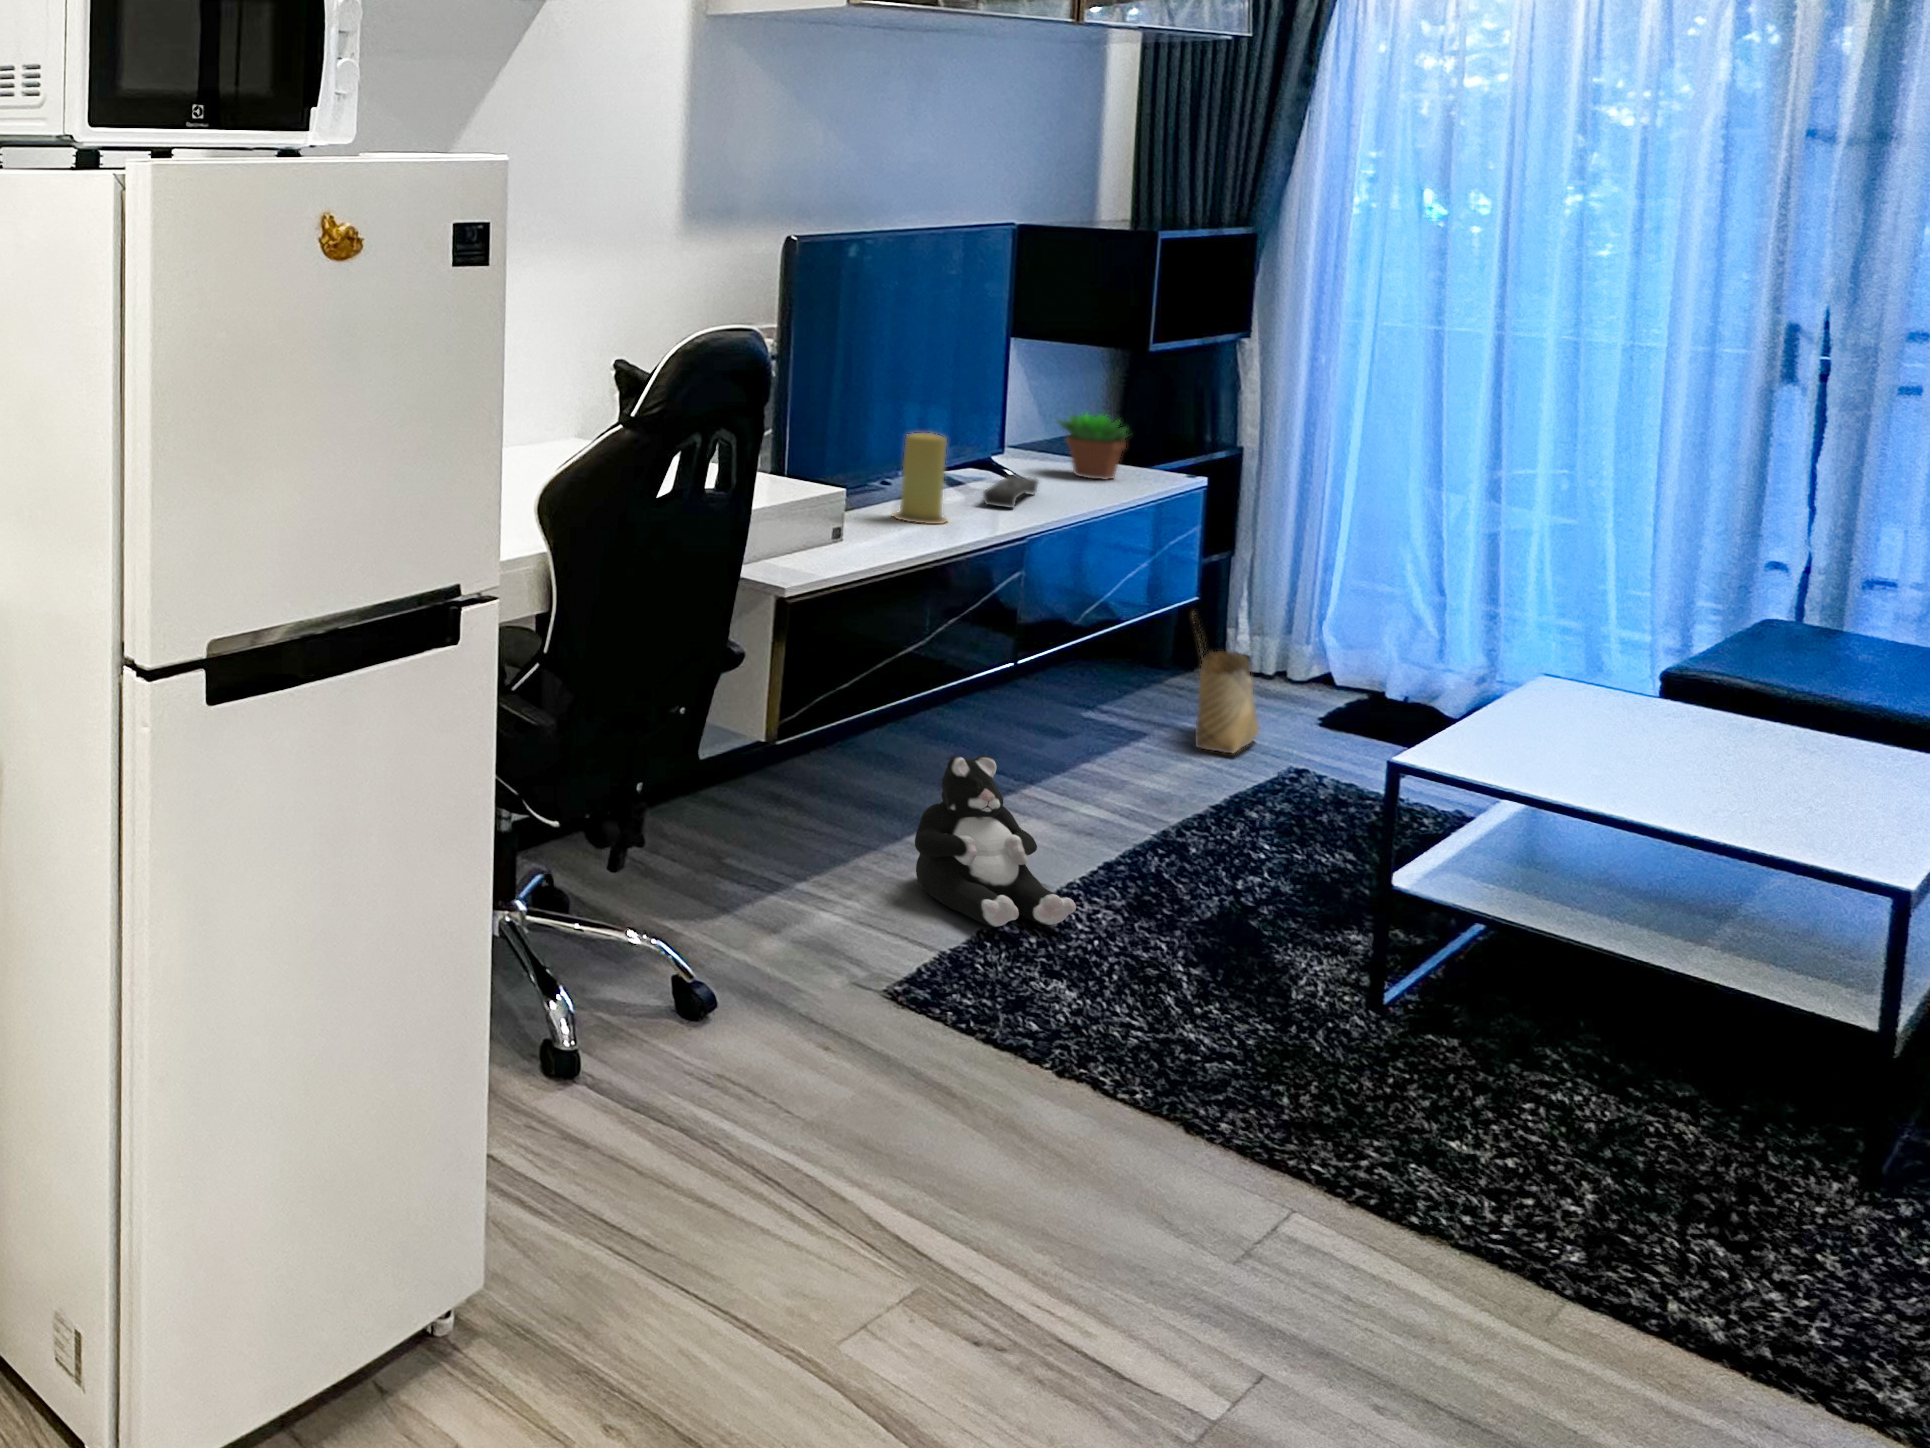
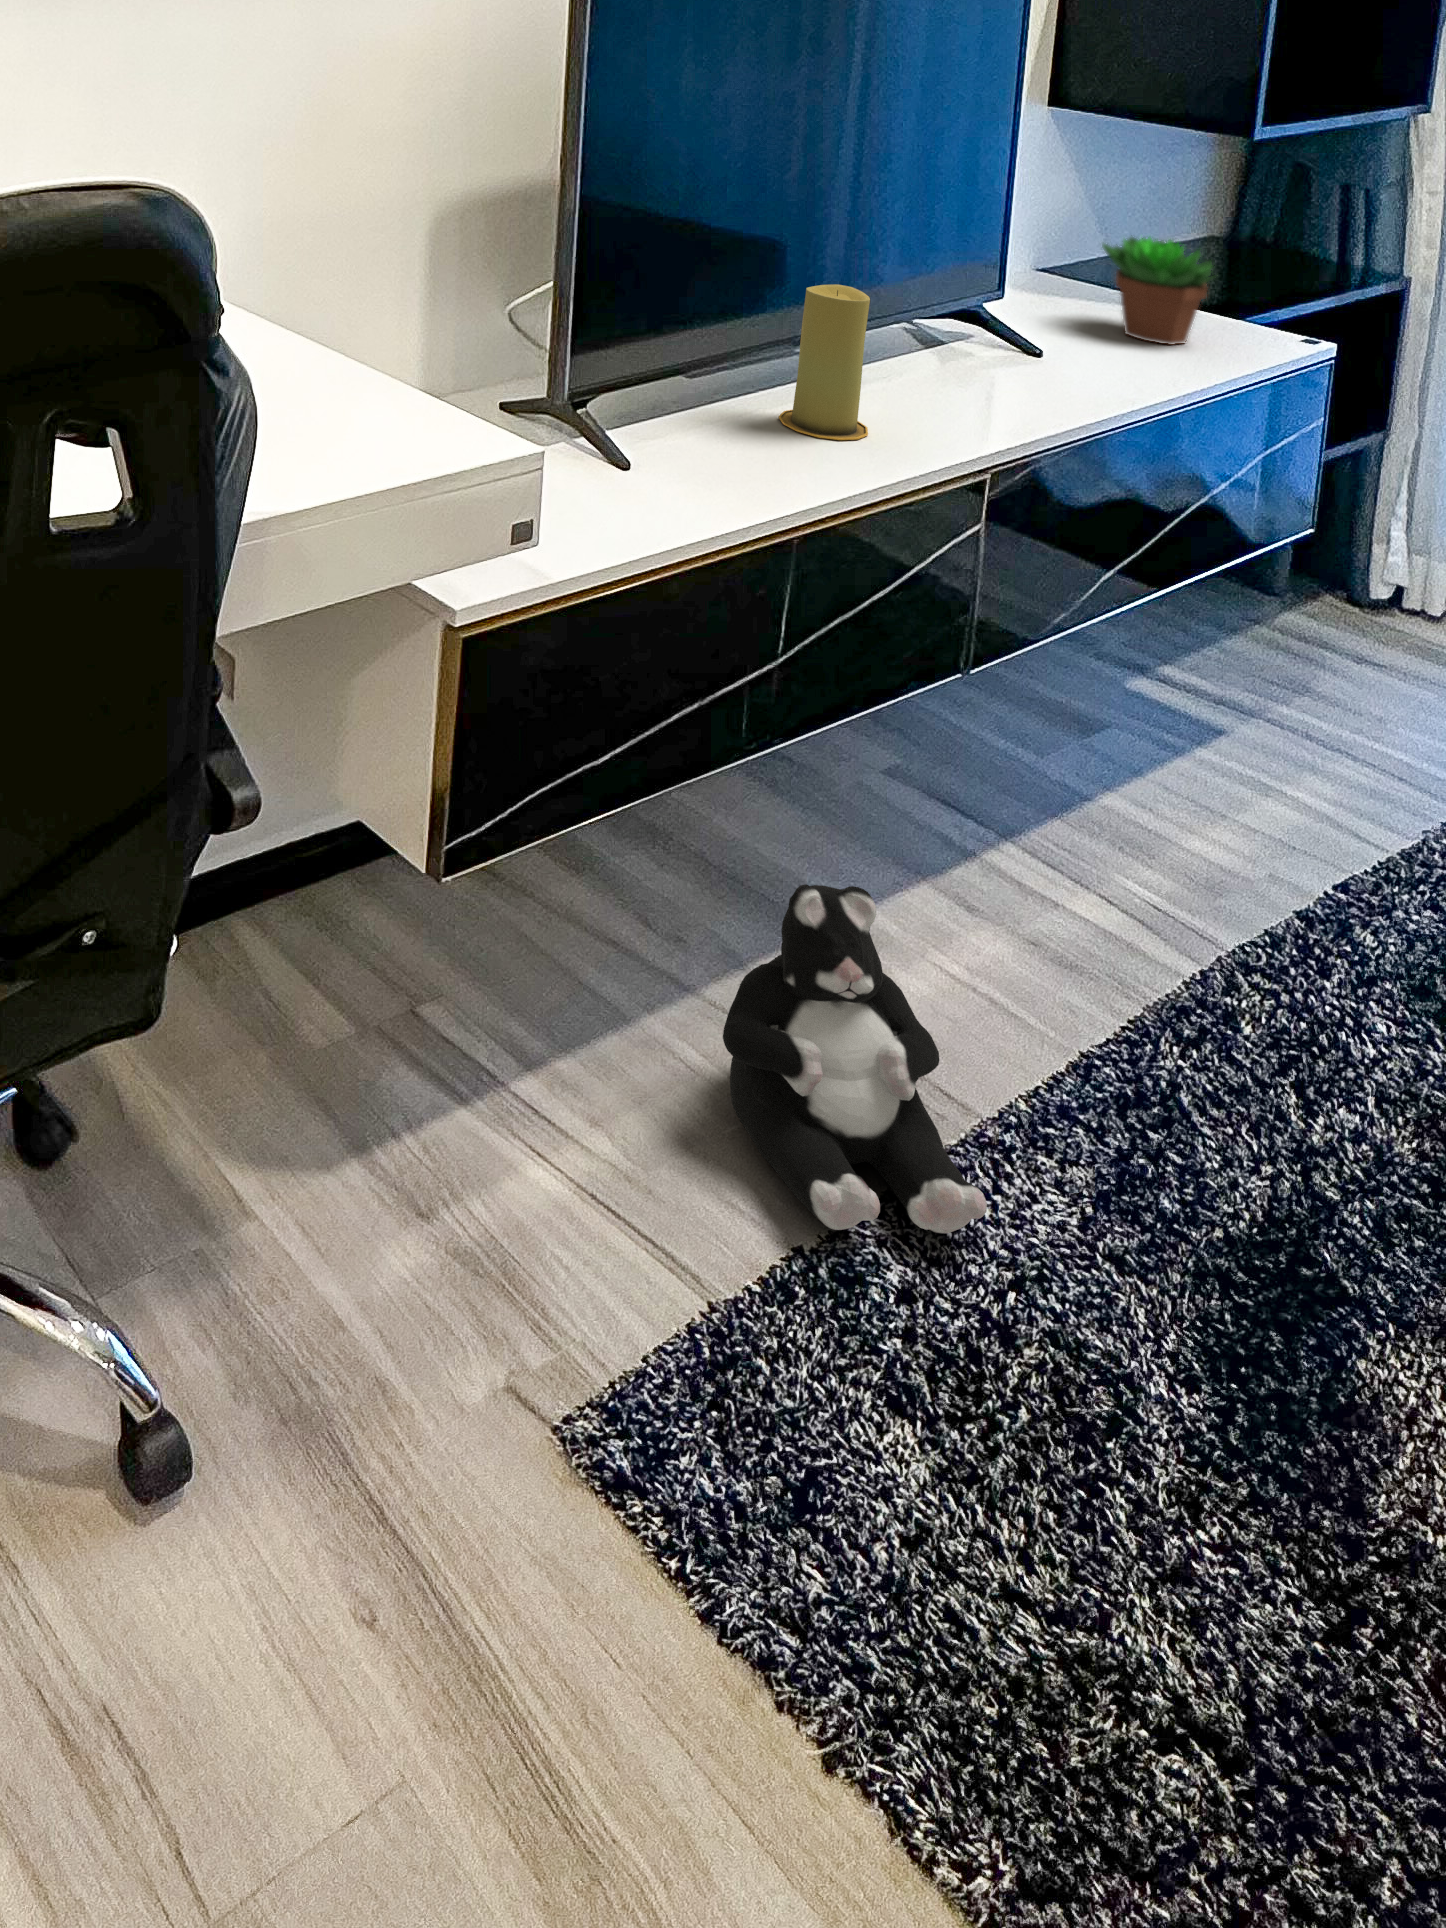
remote control: present [983,476,1038,508] -> none [945,340,1051,408]
woven basket: present [1194,621,1259,753] -> none [1292,549,1416,785]

